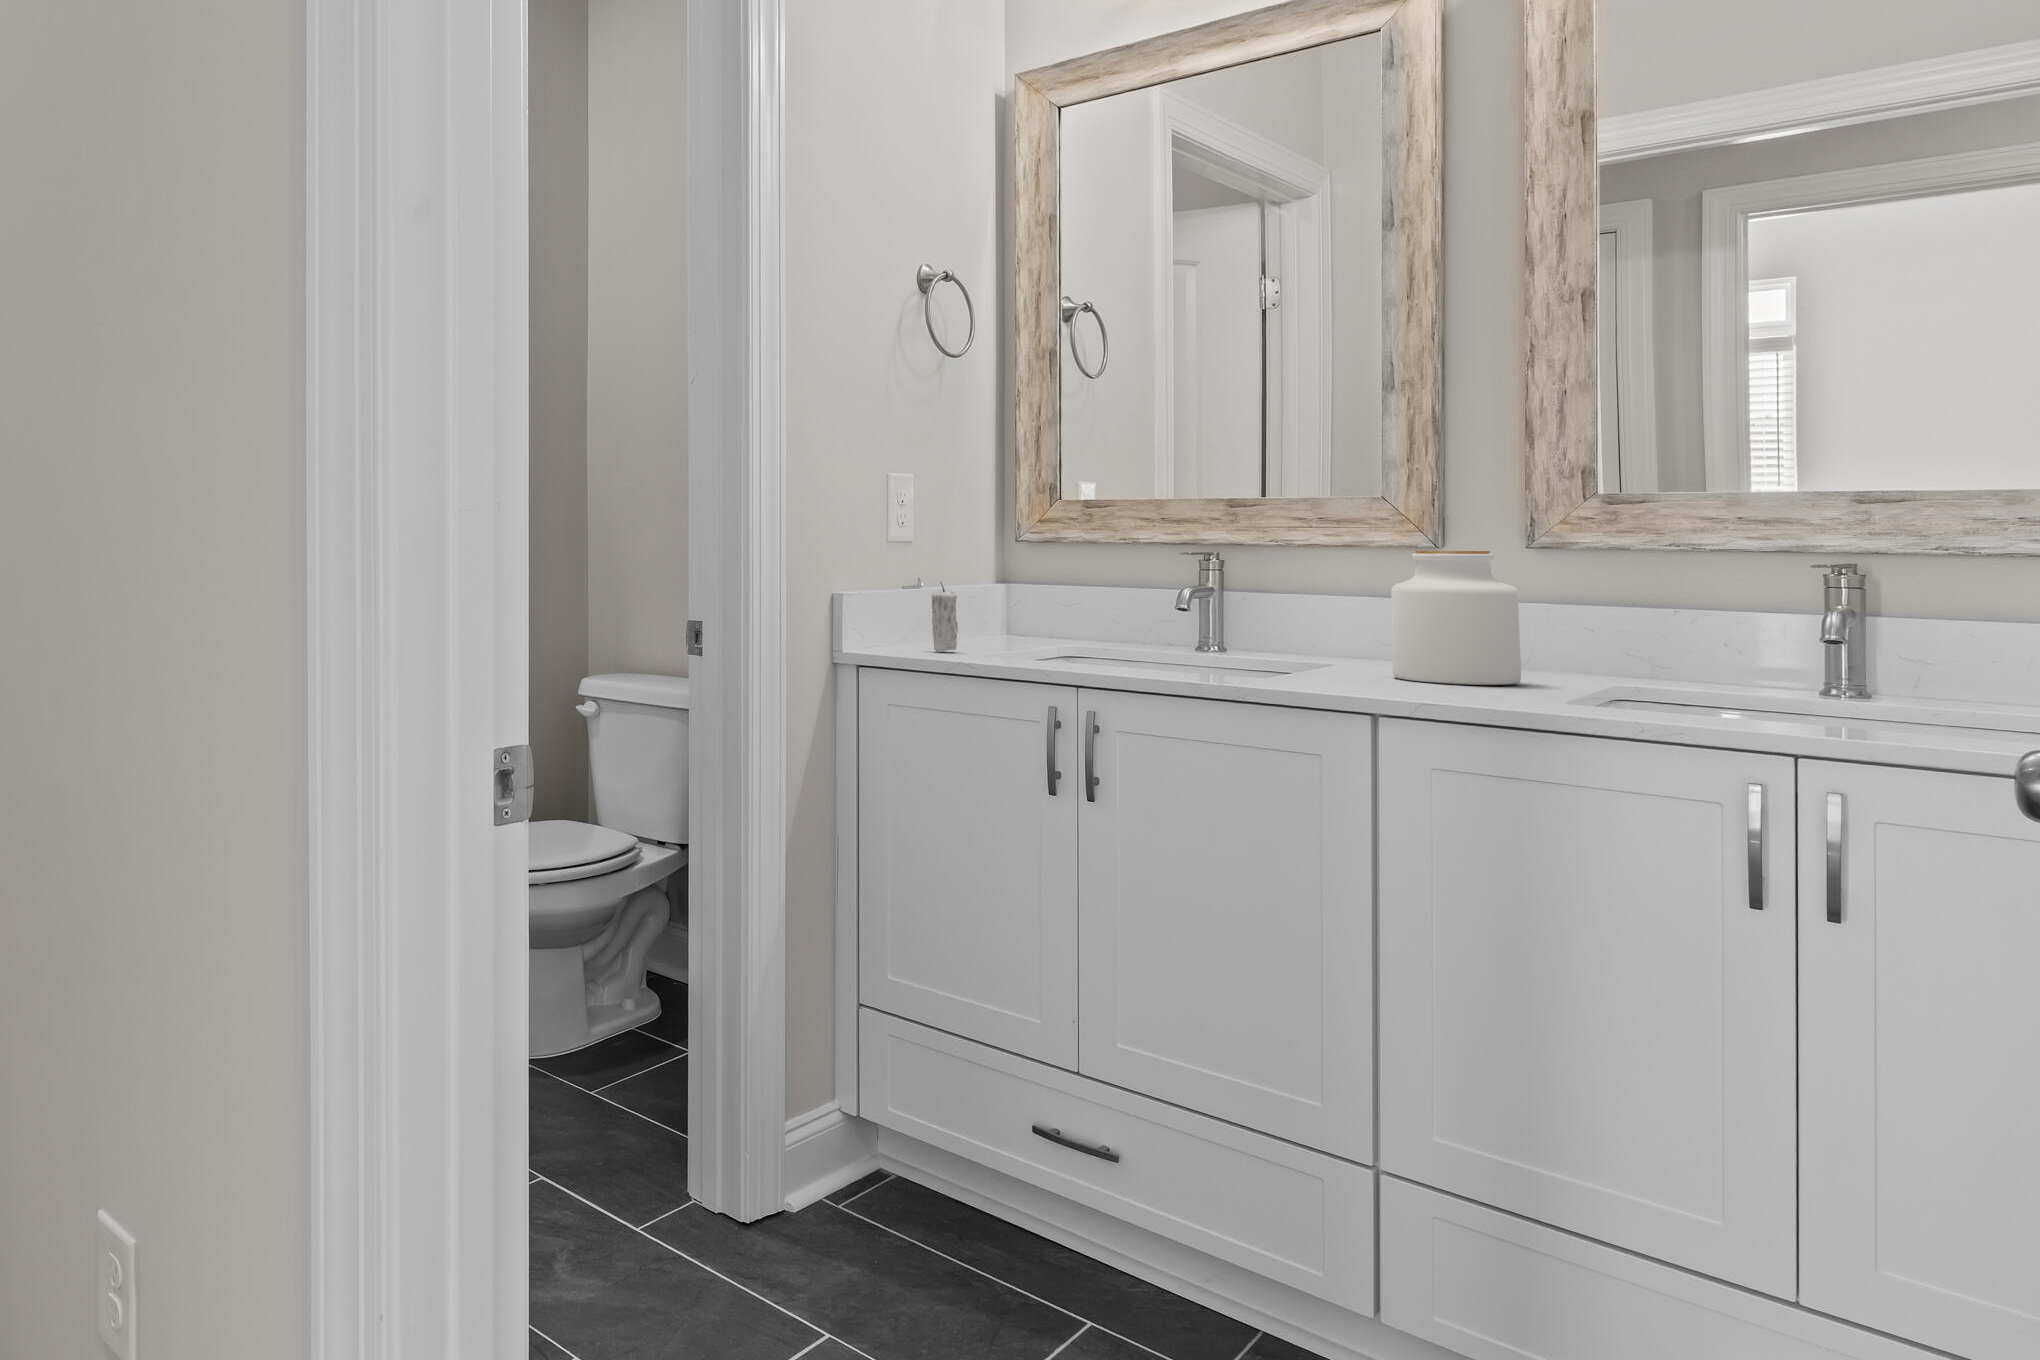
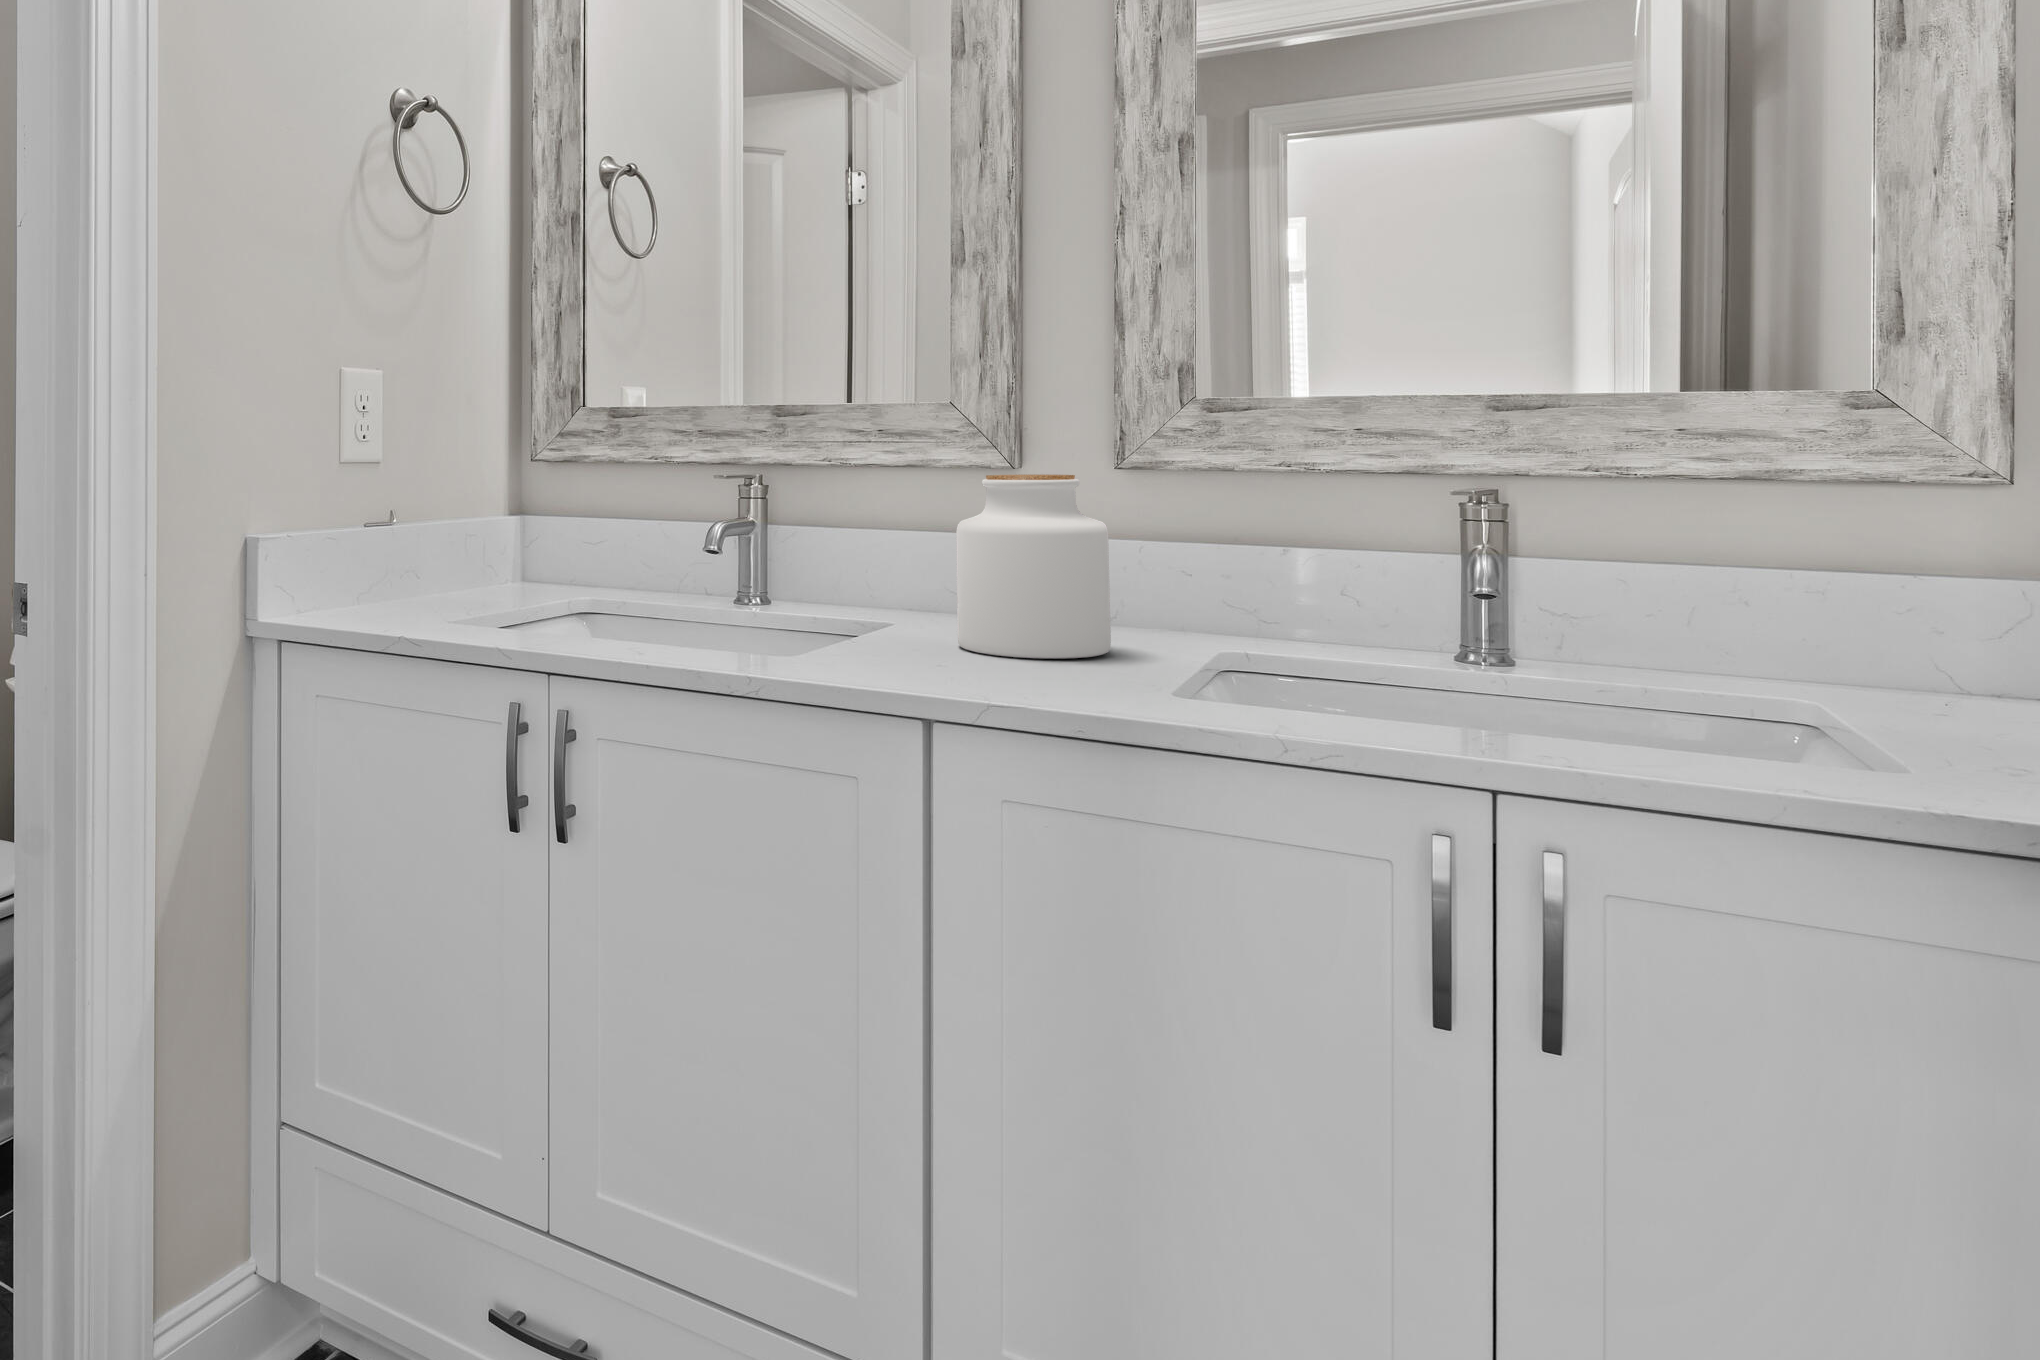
candle: present [932,583,958,651] -> none [385,519,421,620]

